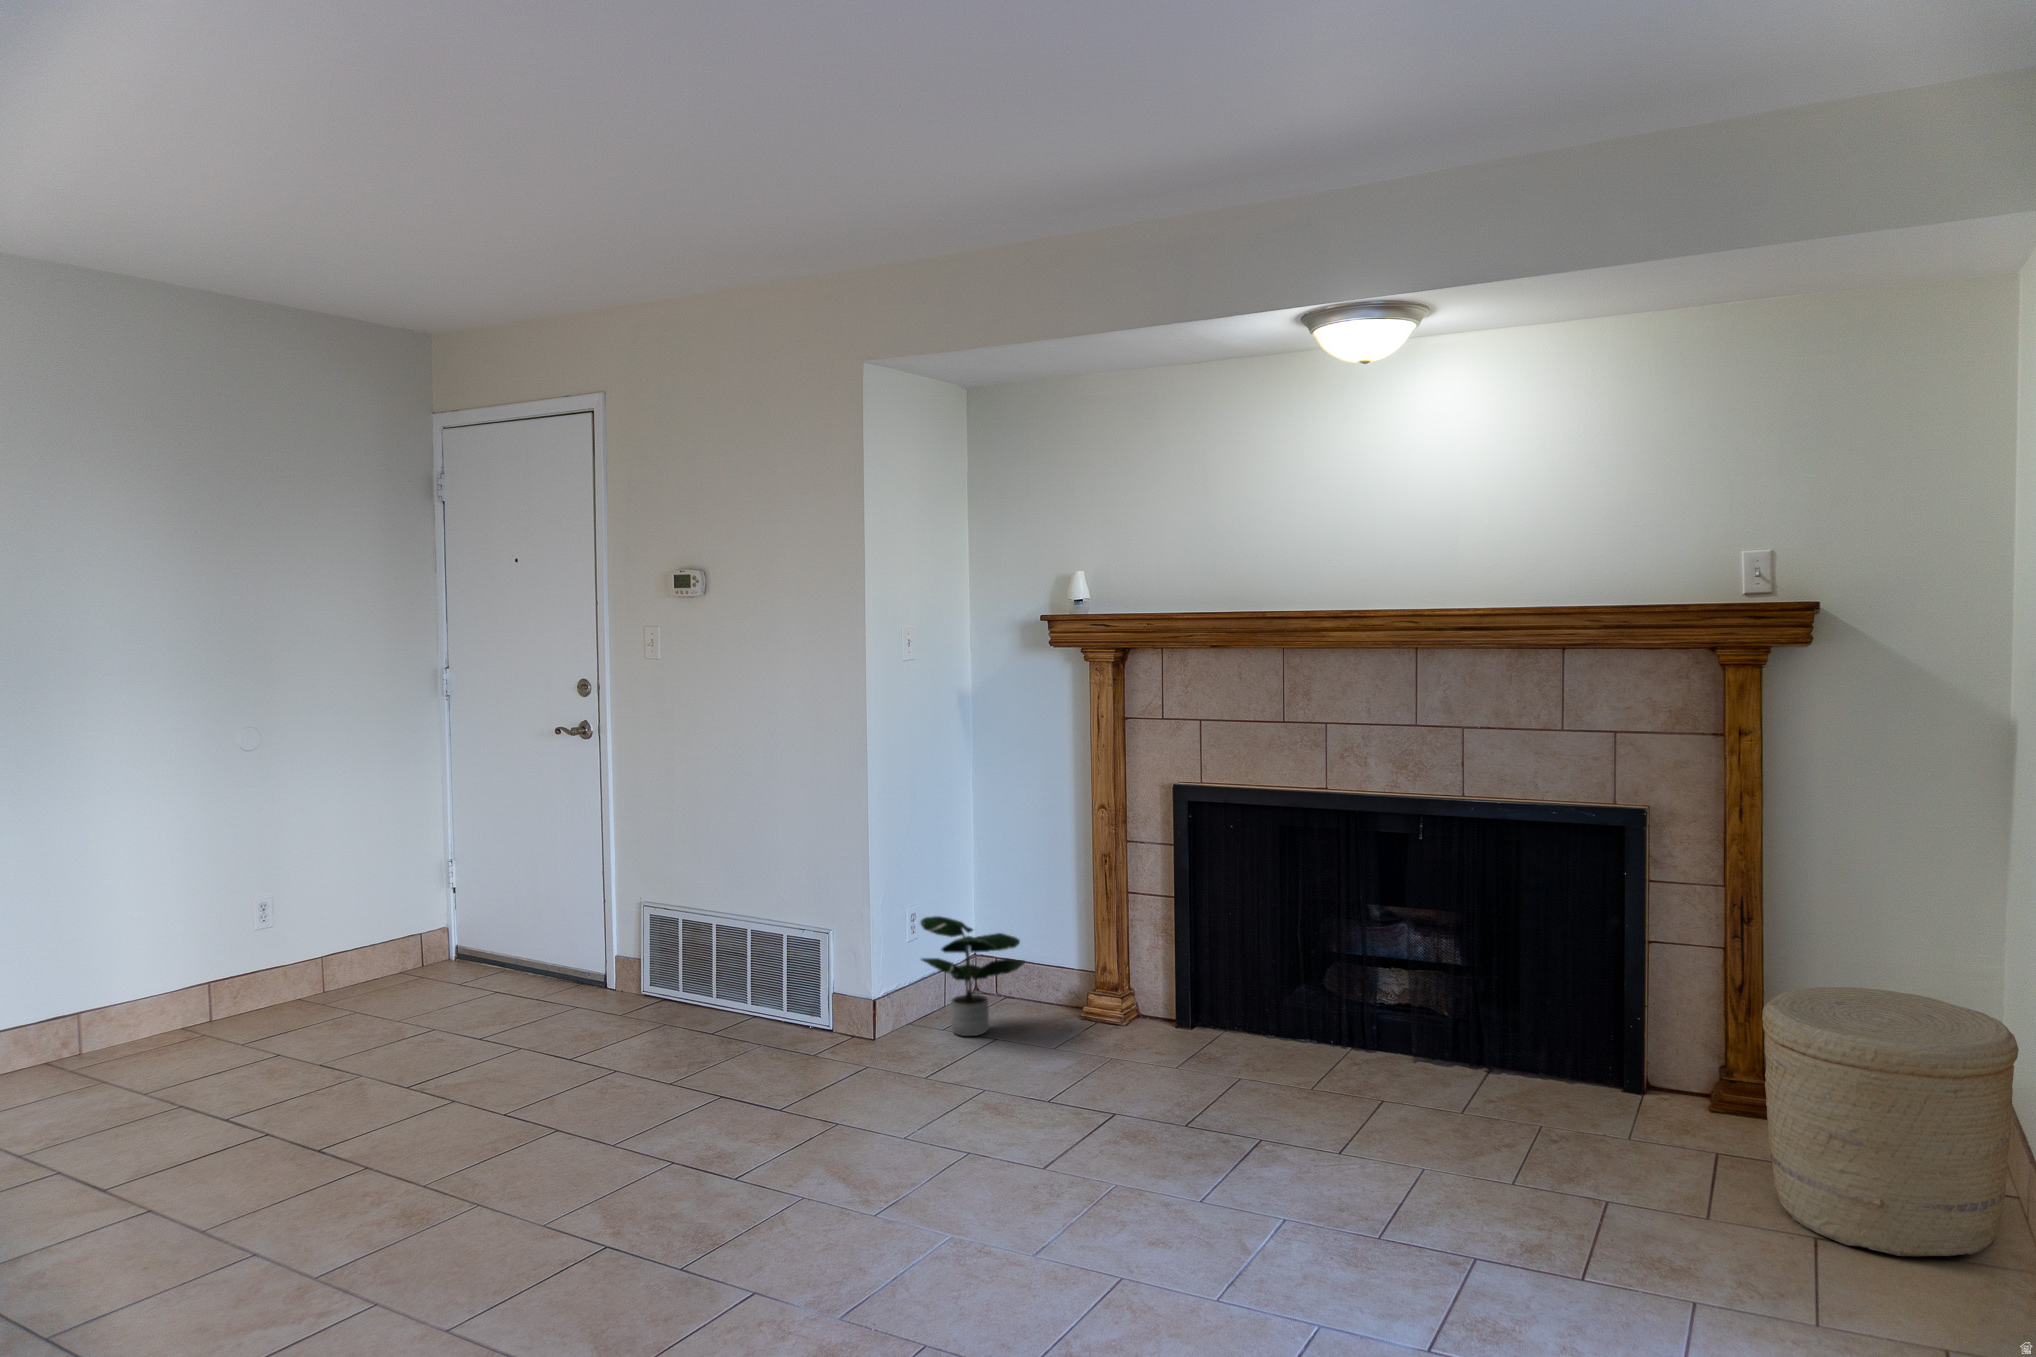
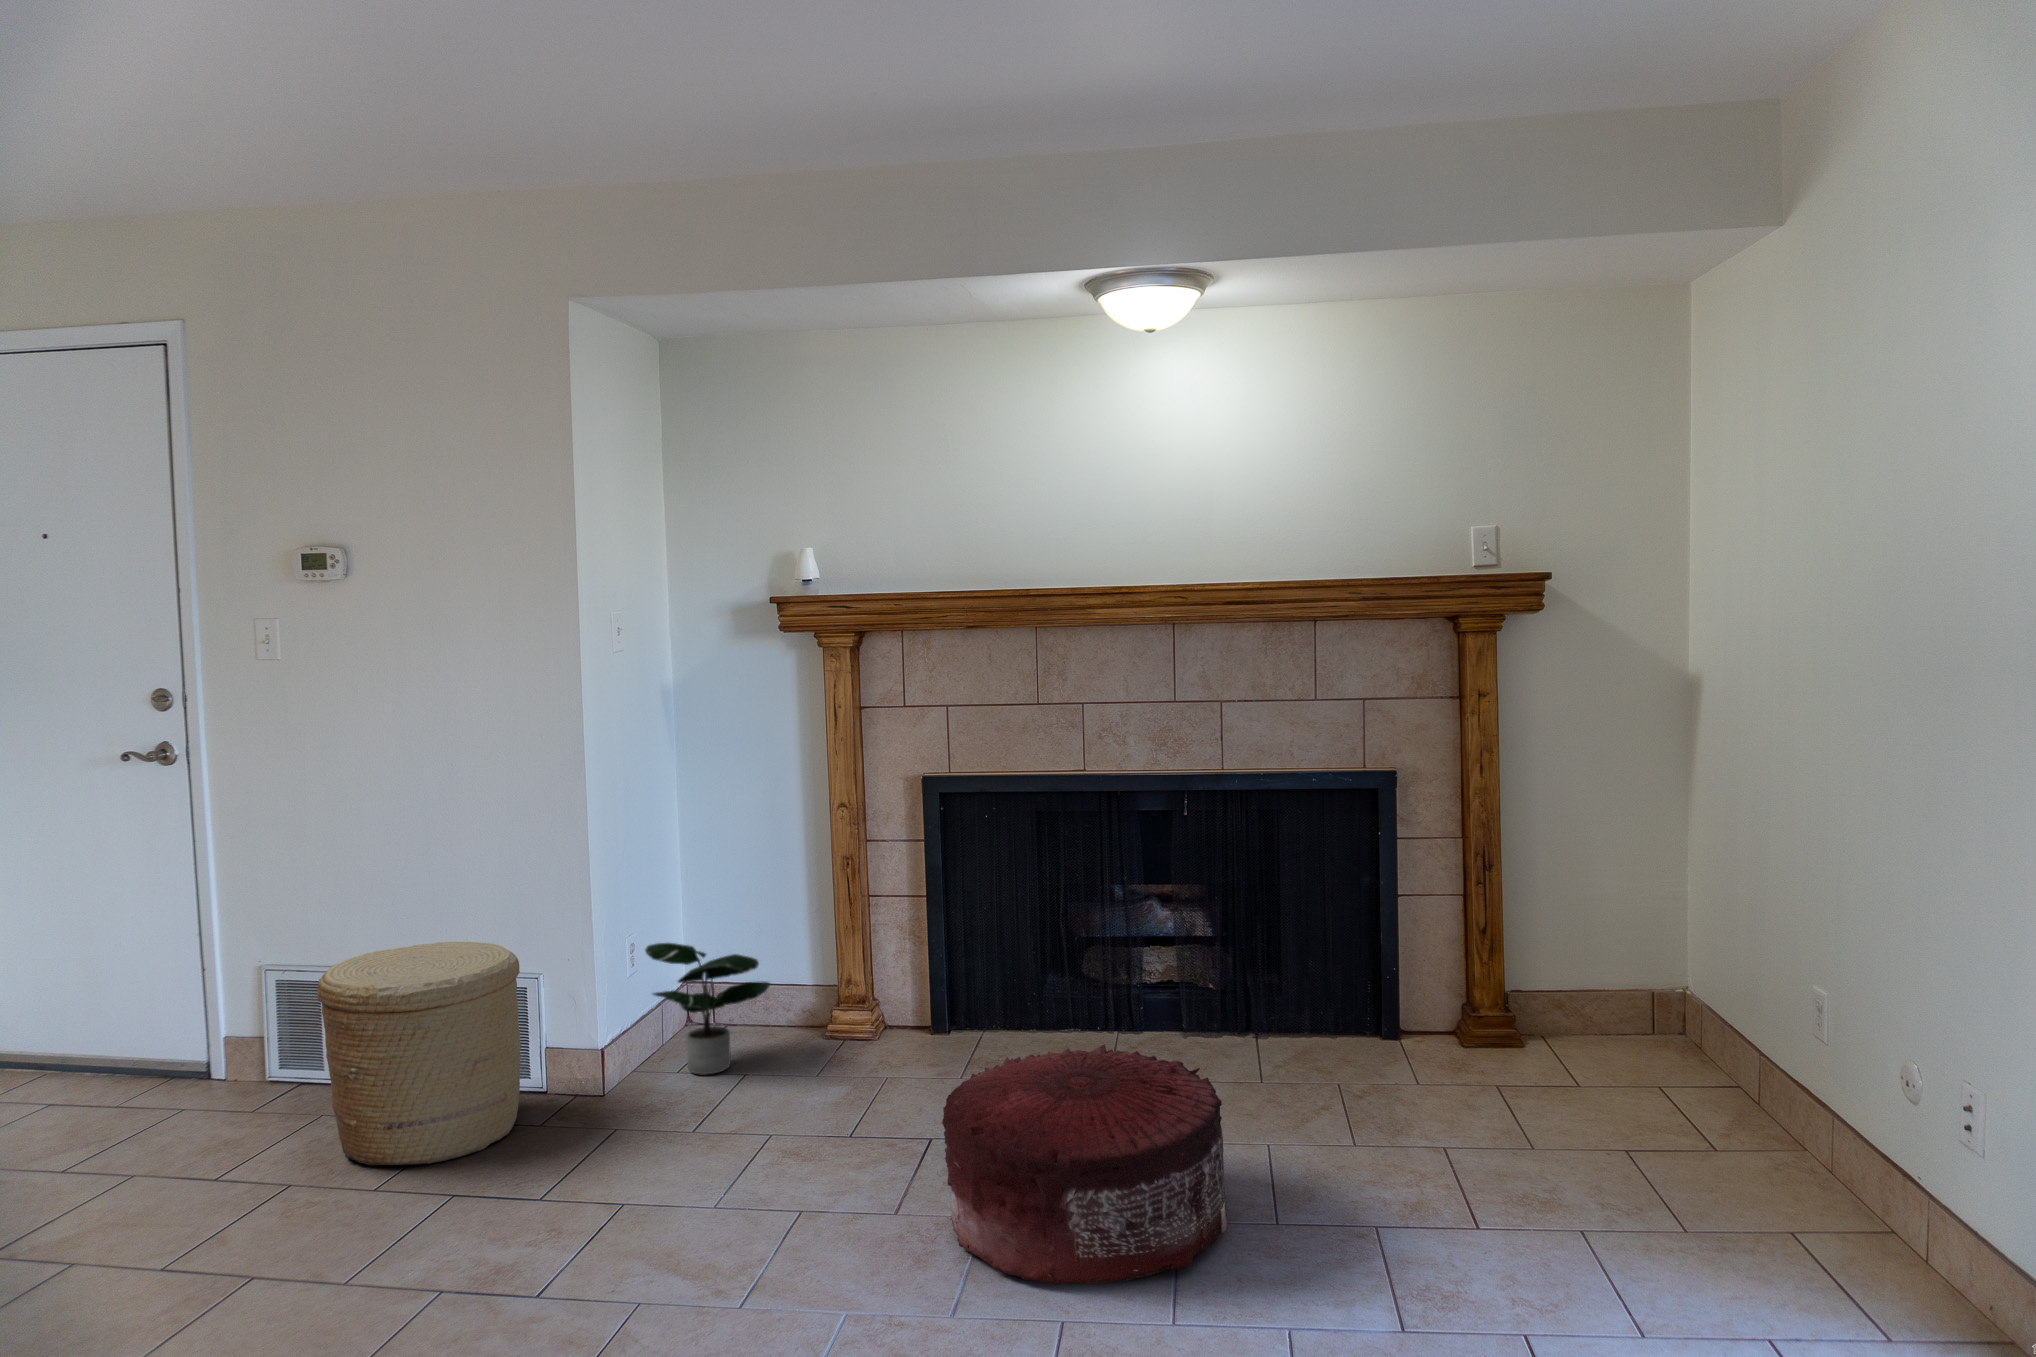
woven basket: present [1762,987,2019,1256] -> present [317,942,521,1166]
pouf: none [1070,1046,1344,1258] -> present [942,1045,1227,1285]

